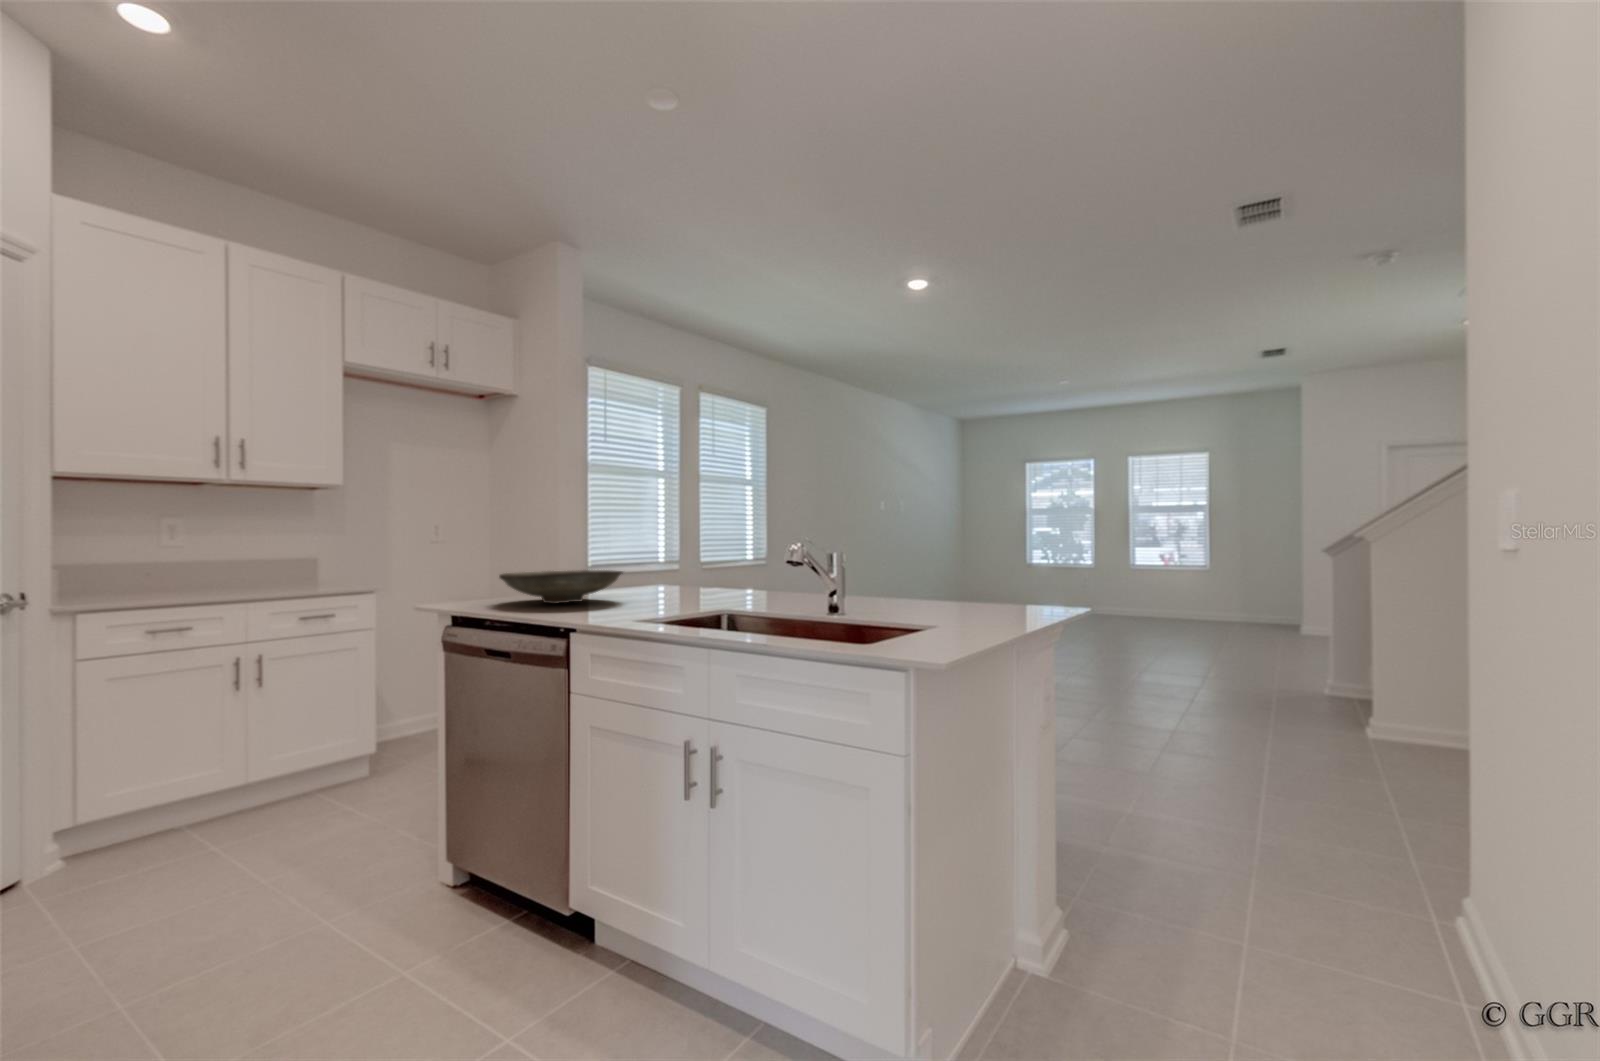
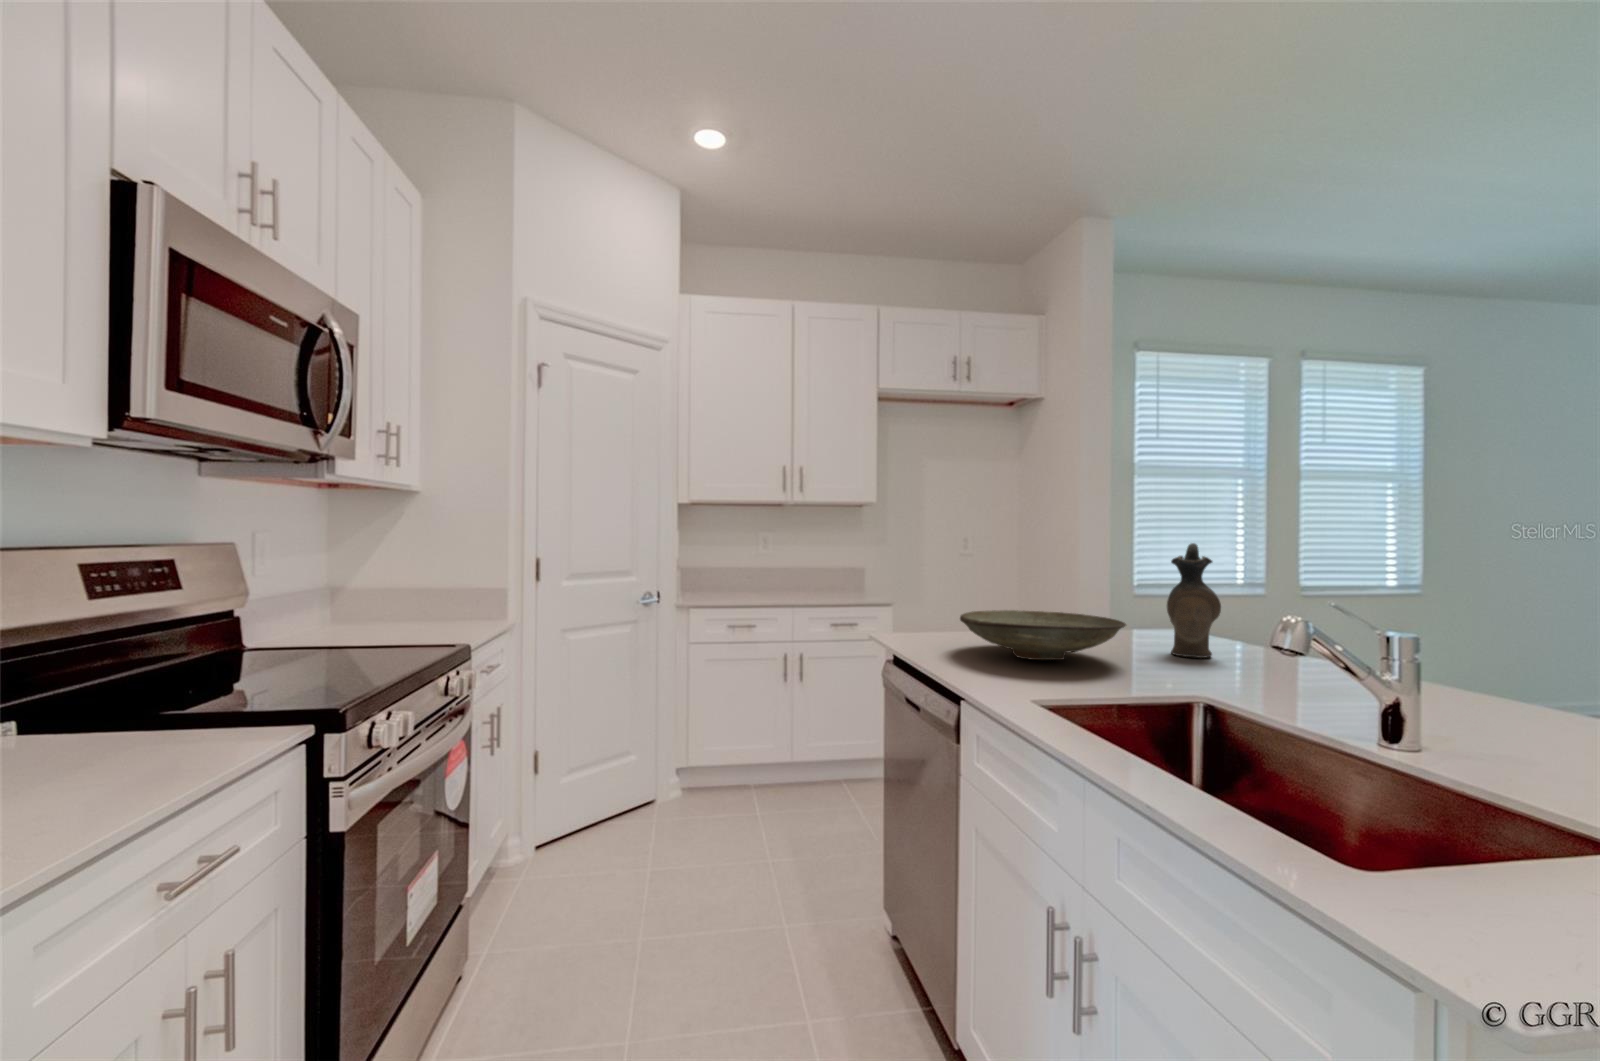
ceramic pitcher: none [643,517,676,594] -> present [1167,543,1221,658]

